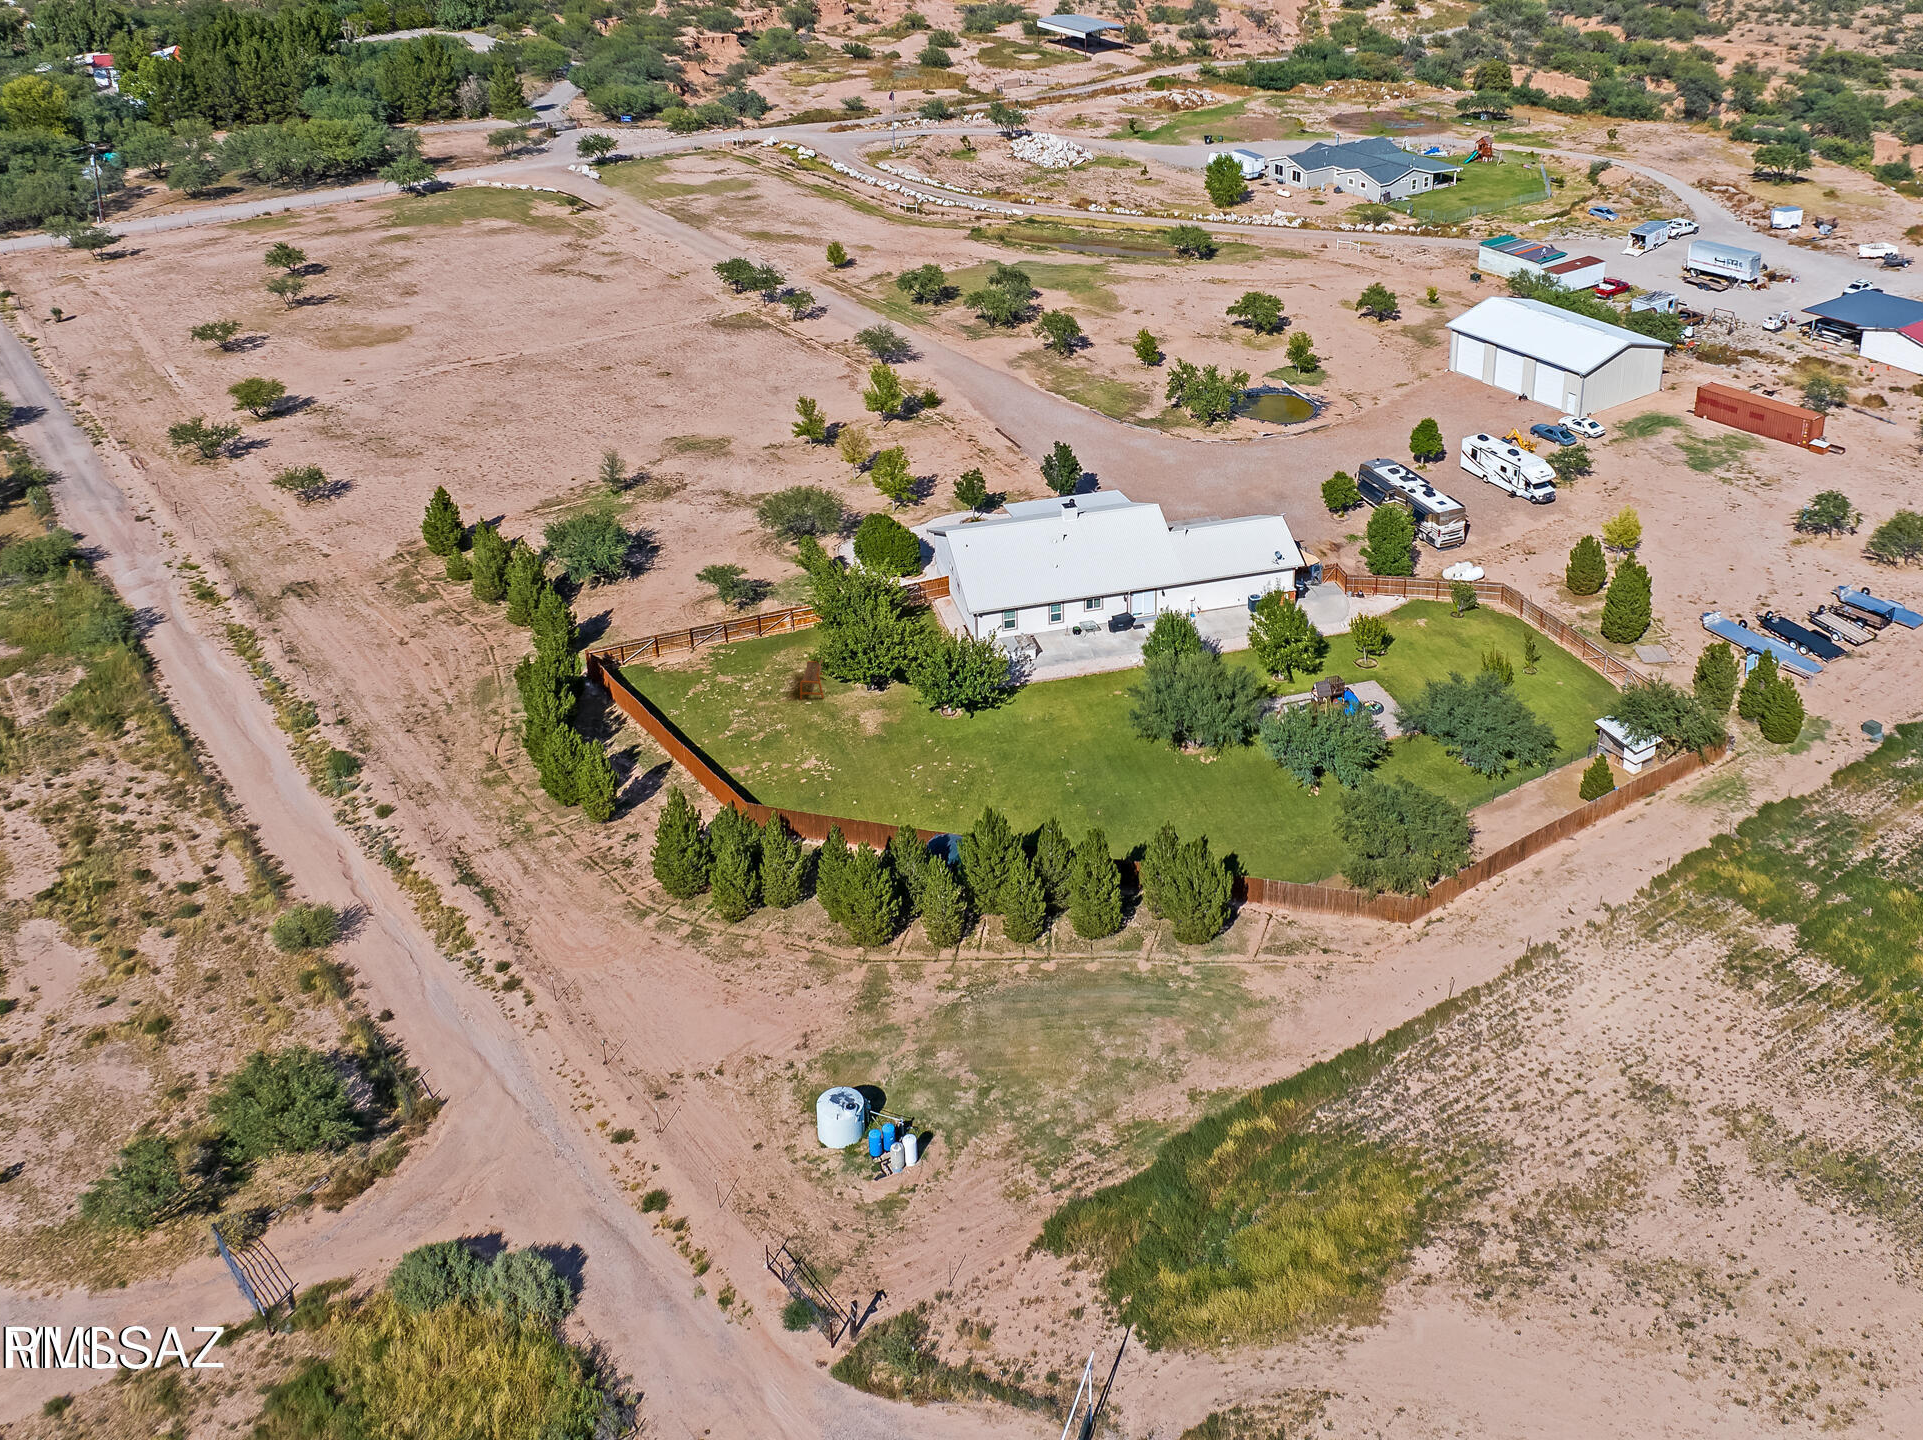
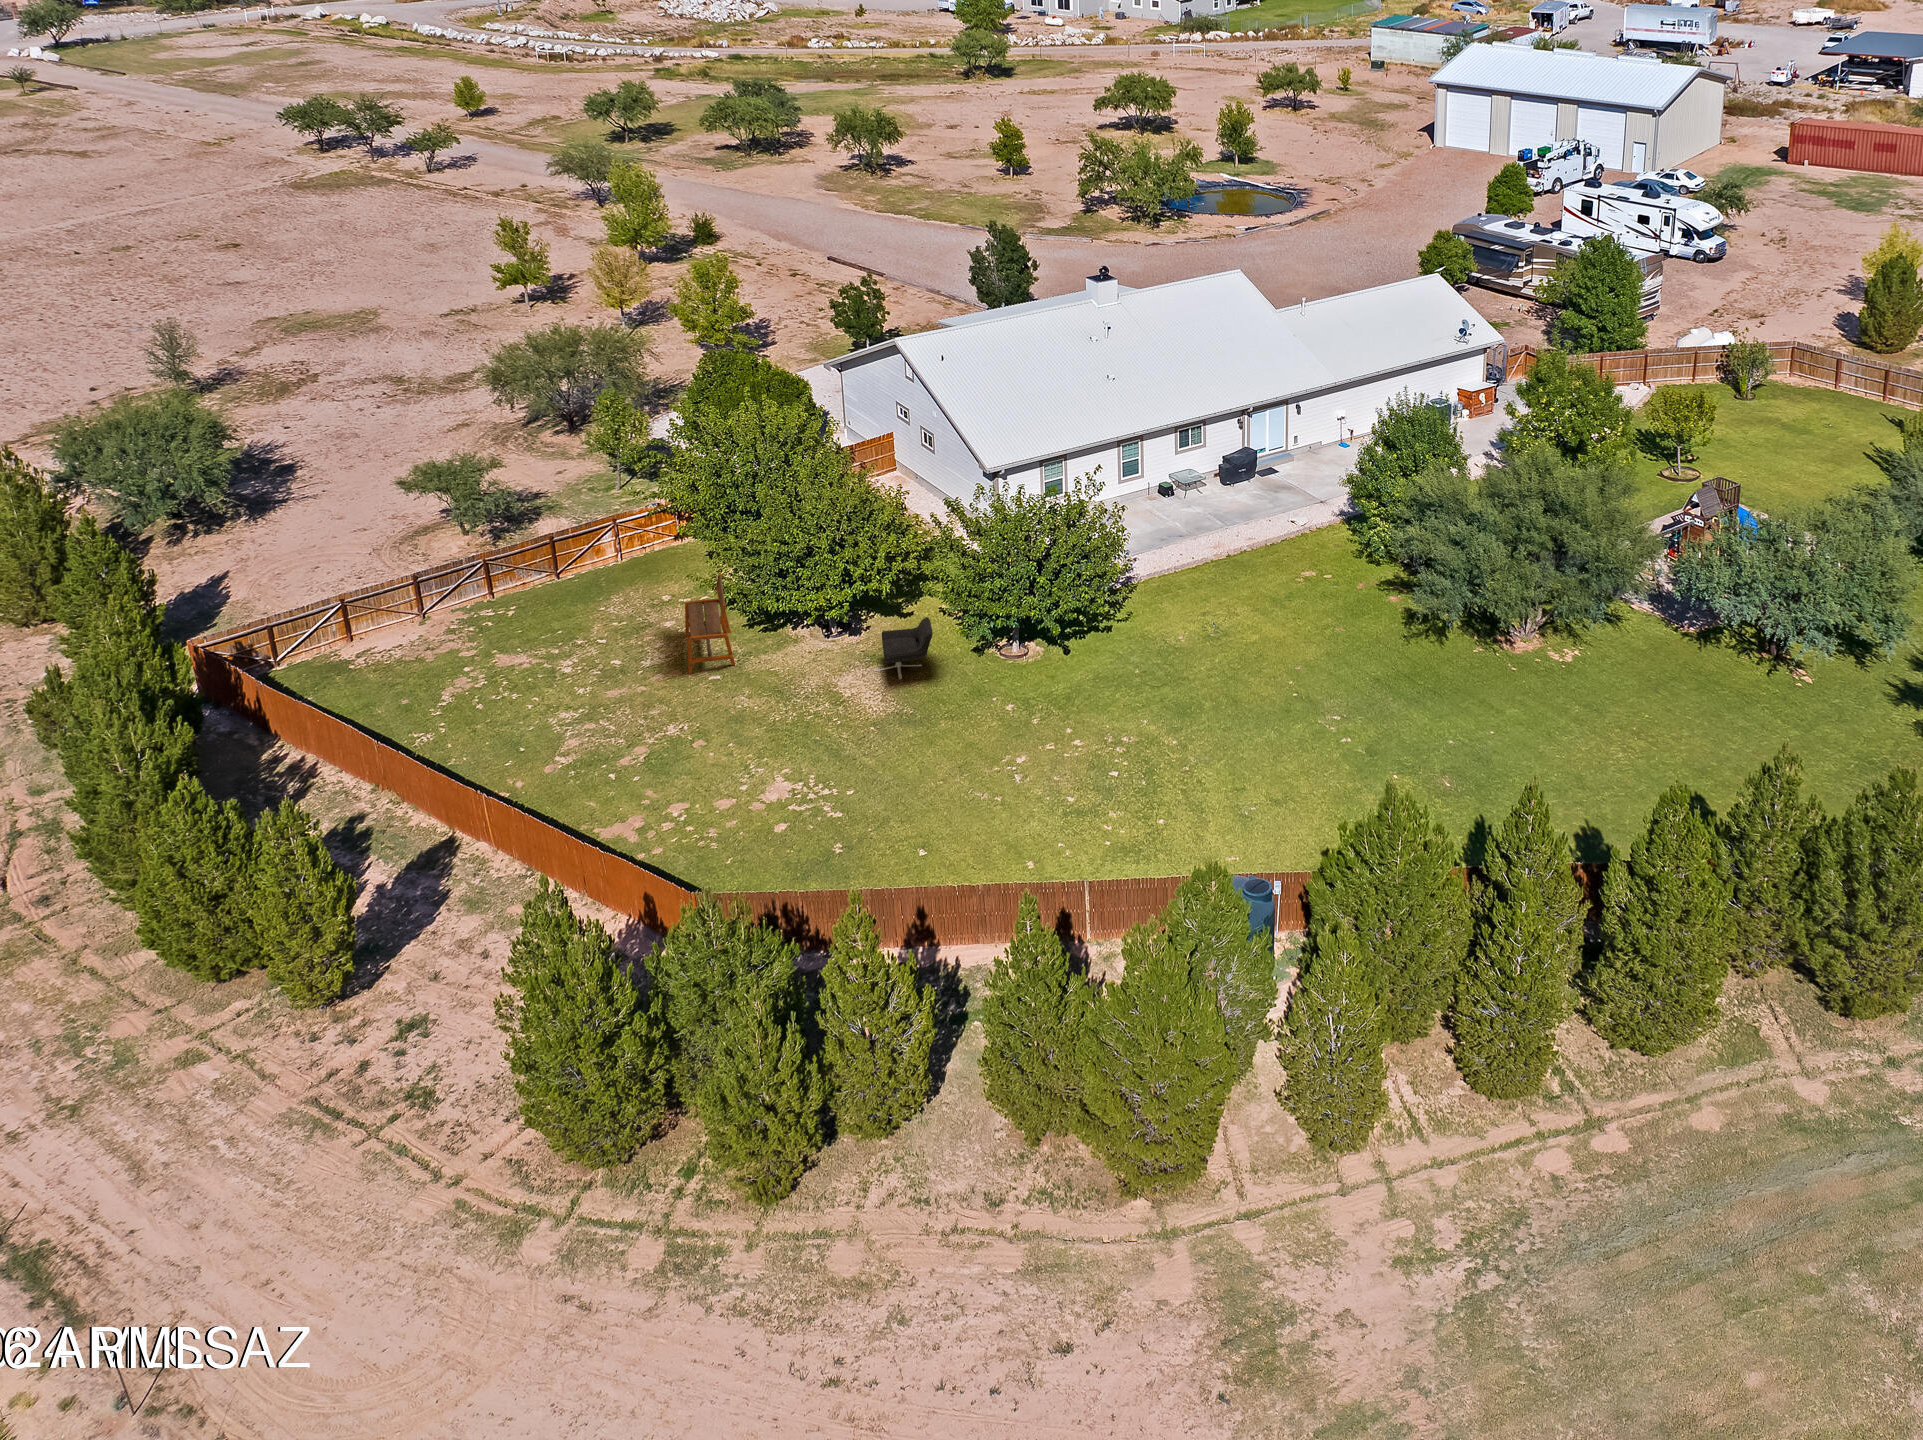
lounge chair: none [889,688,919,719] -> present [875,617,933,679]

